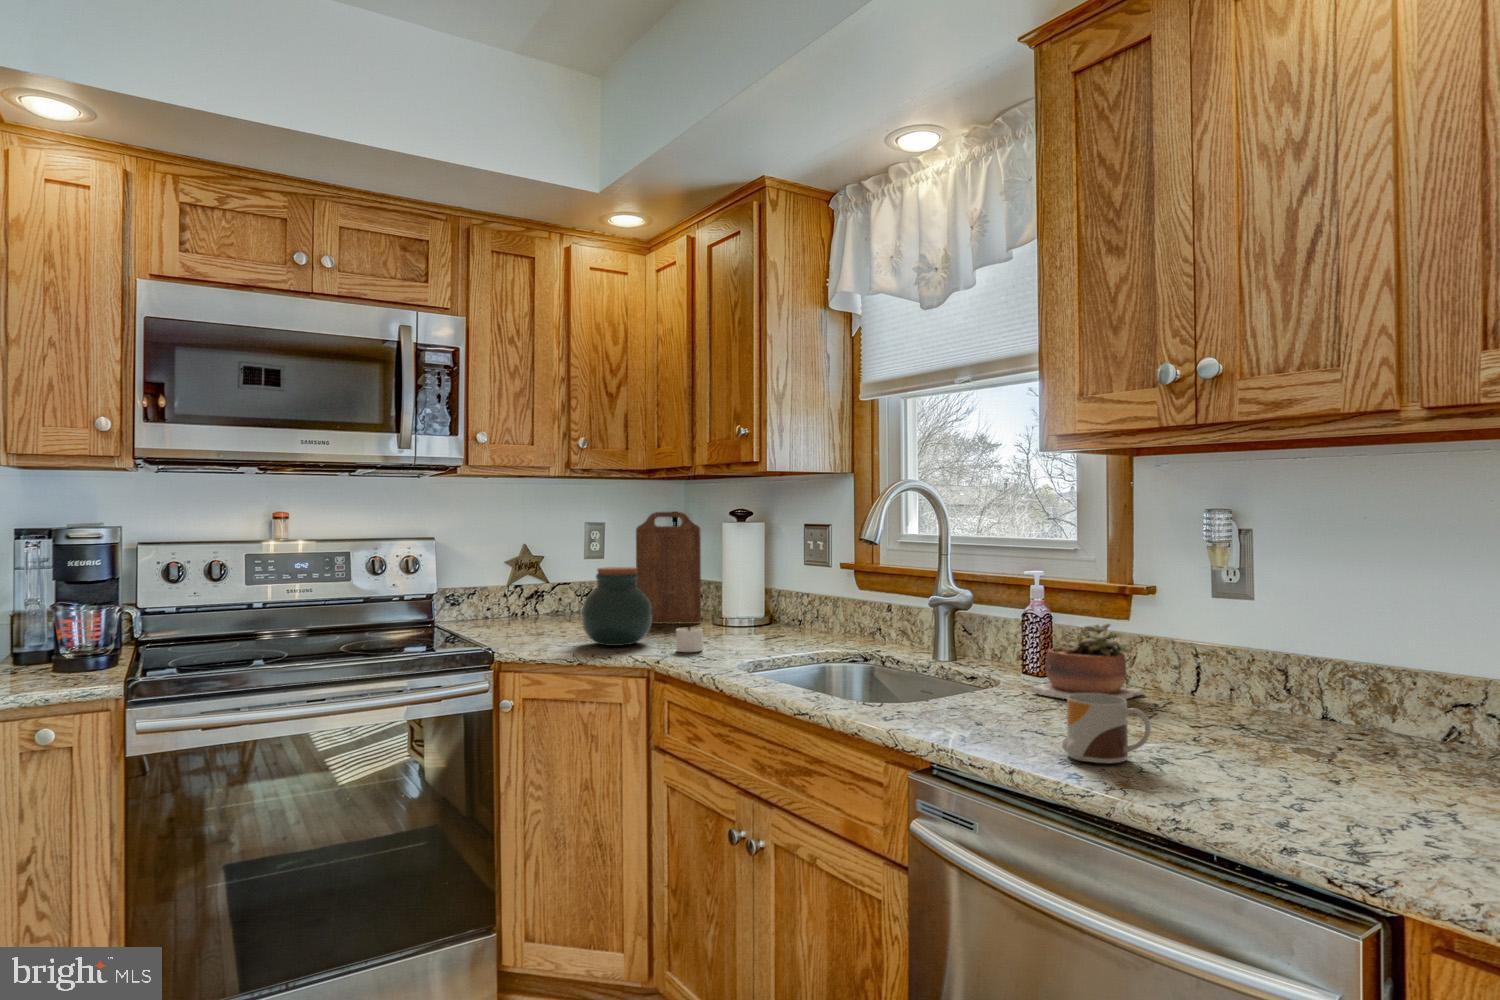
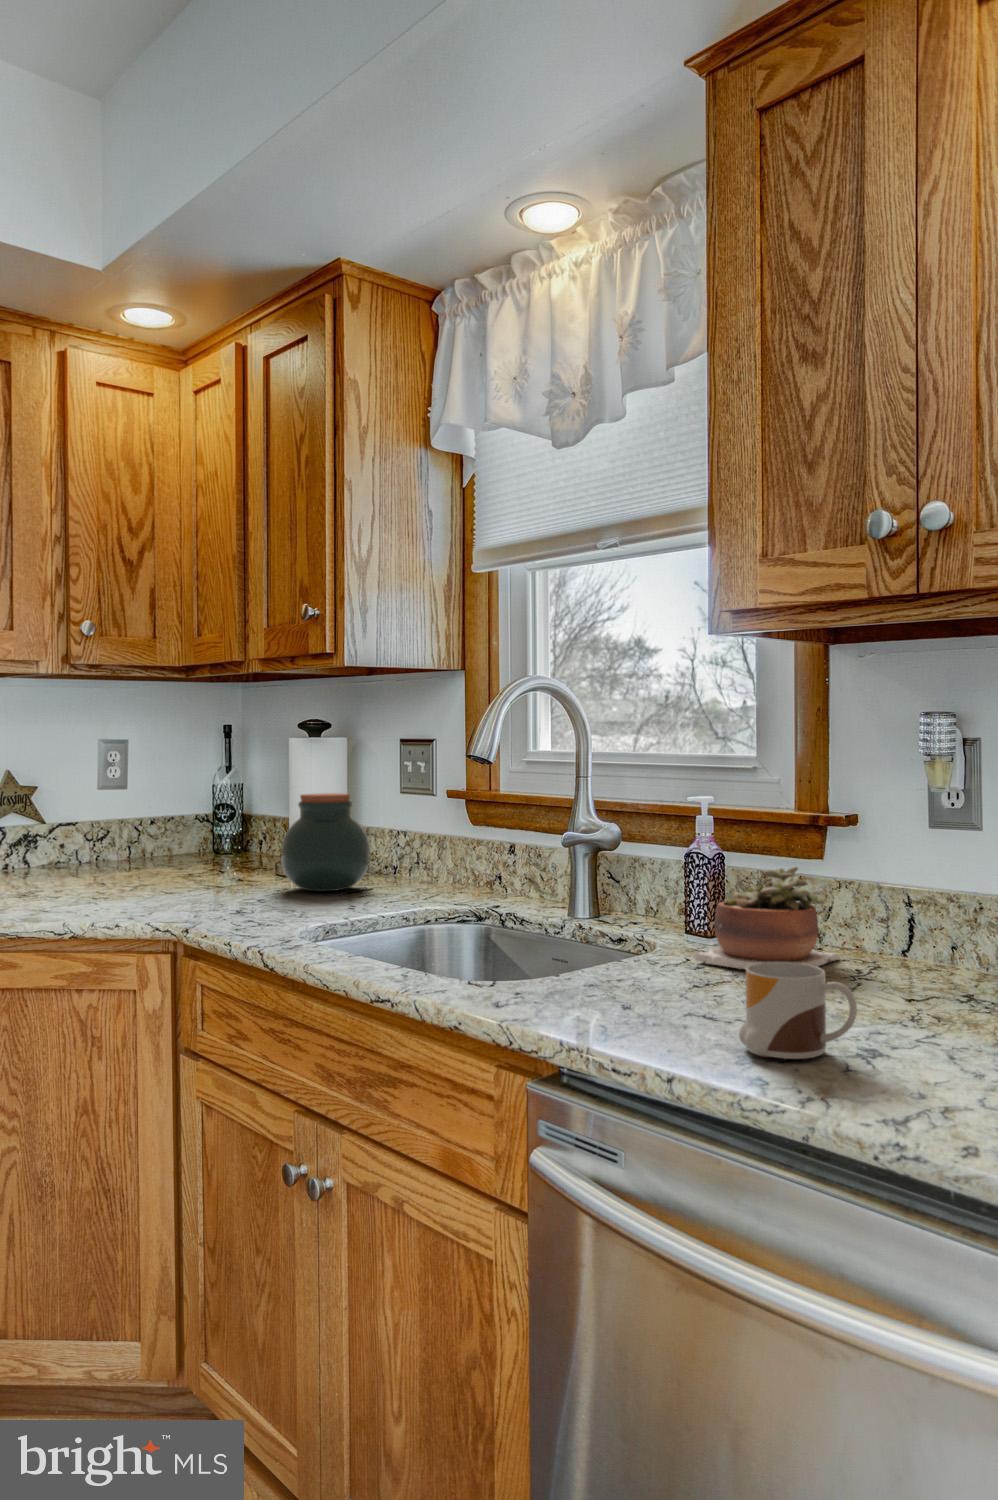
cutting board: present [636,512,701,623] -> none [167,725,260,879]
jar: present [582,567,652,646] -> present [281,793,370,891]
candle: present [676,627,703,652] -> none [217,881,268,918]

